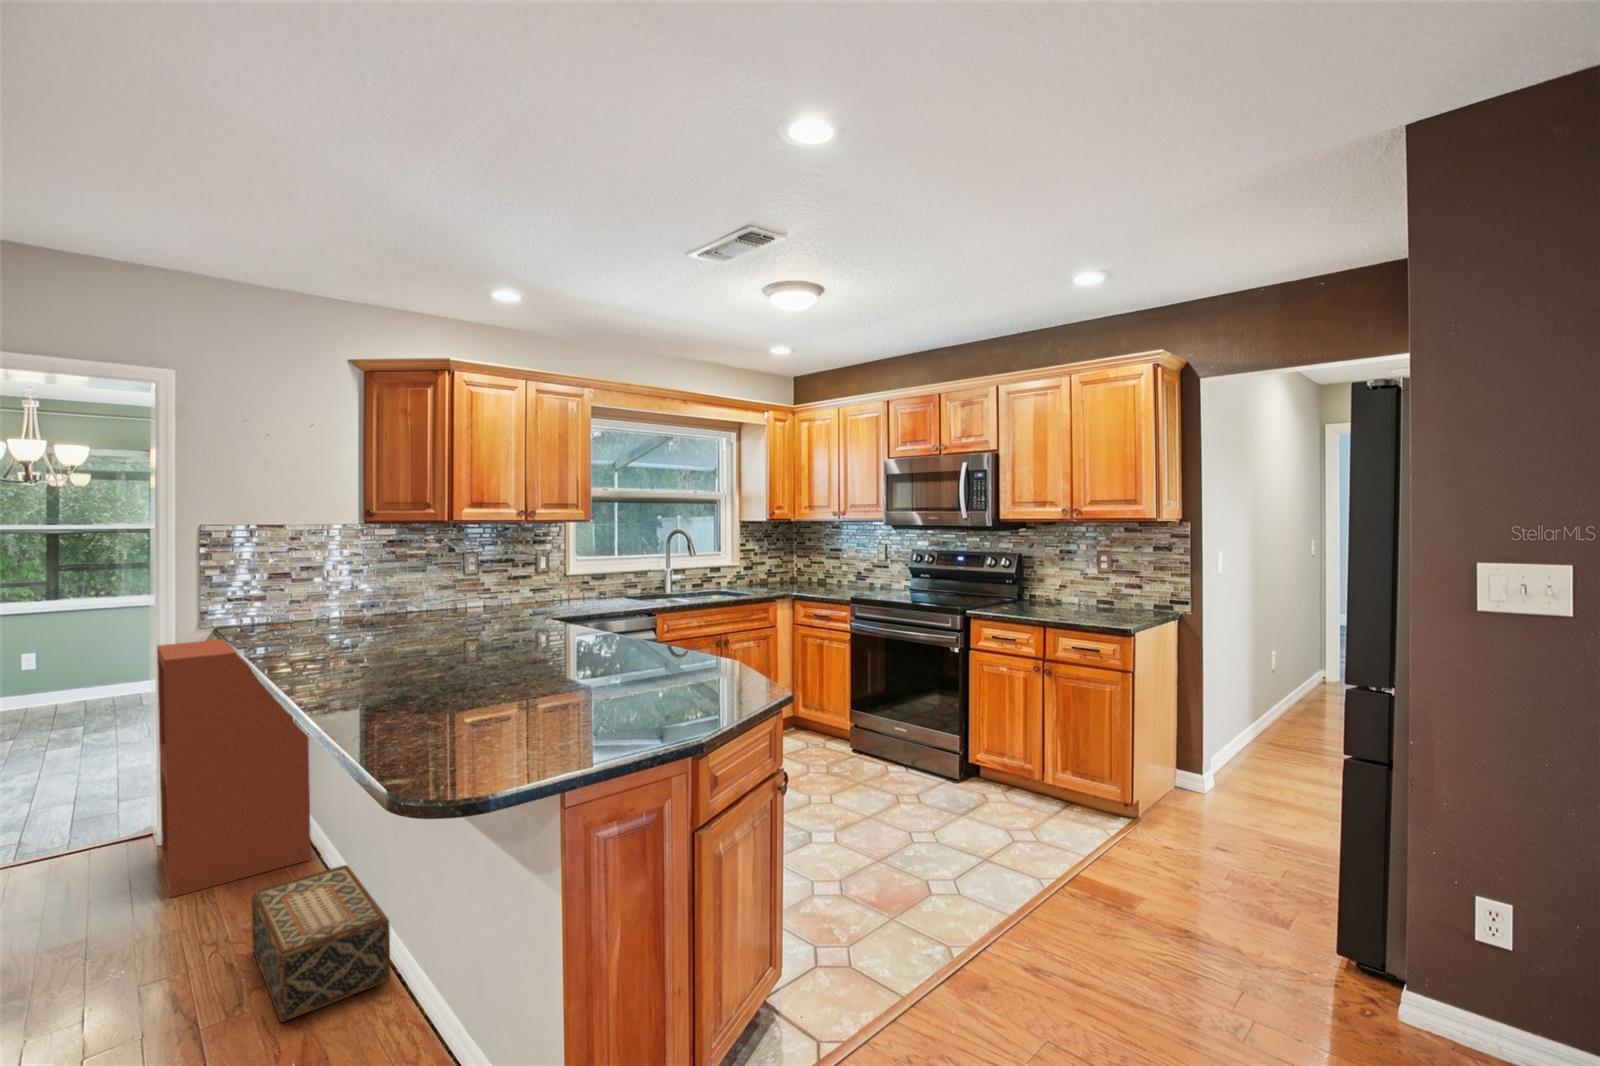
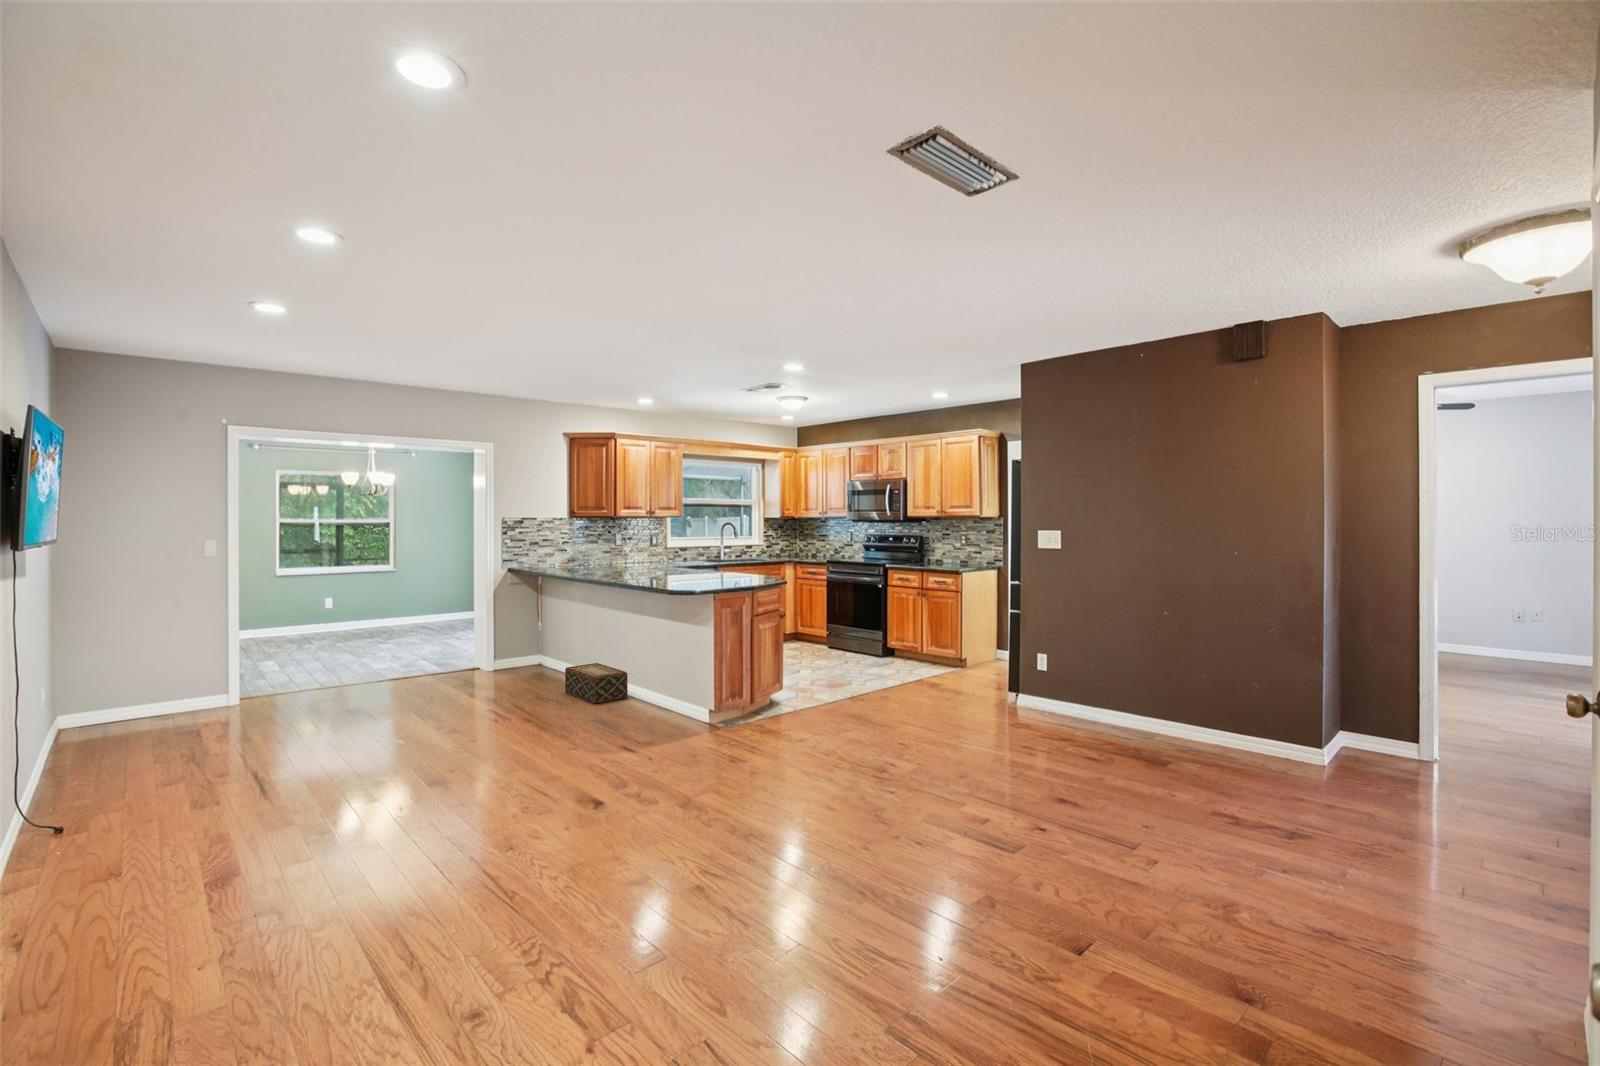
bookshelf: present [157,639,311,898] -> none [493,571,564,682]

